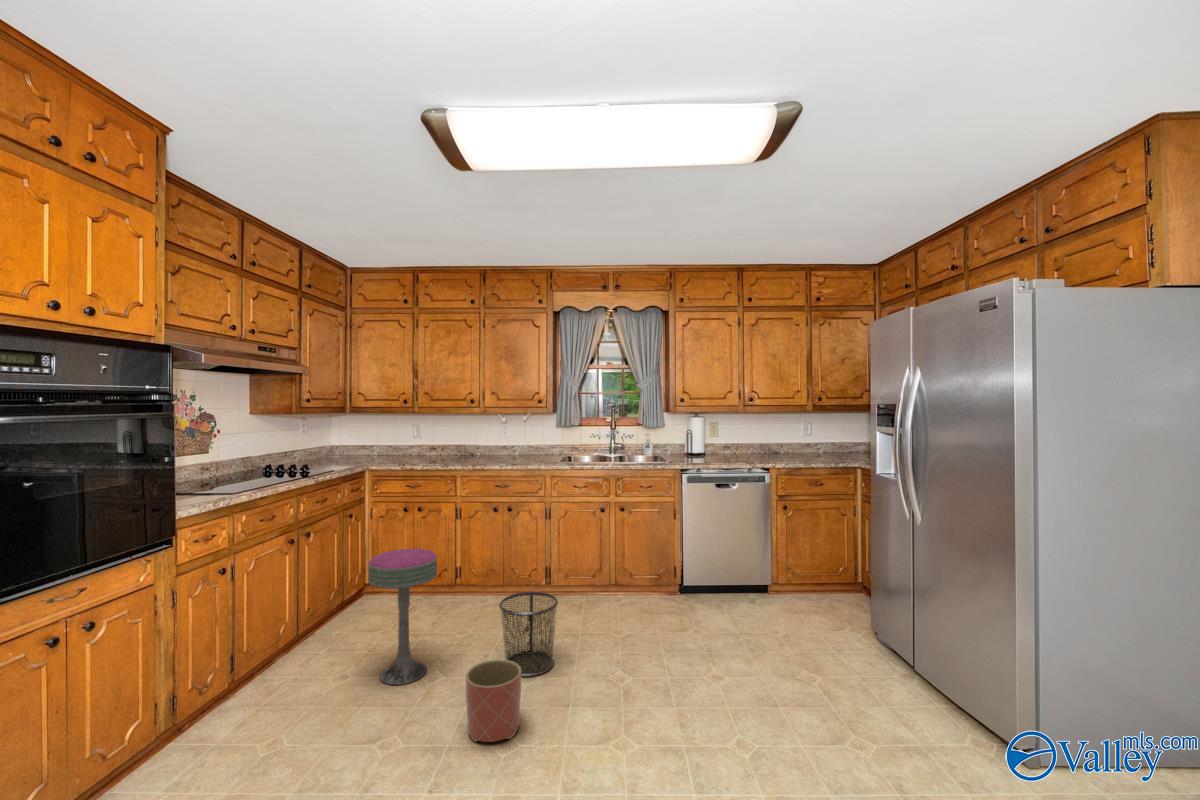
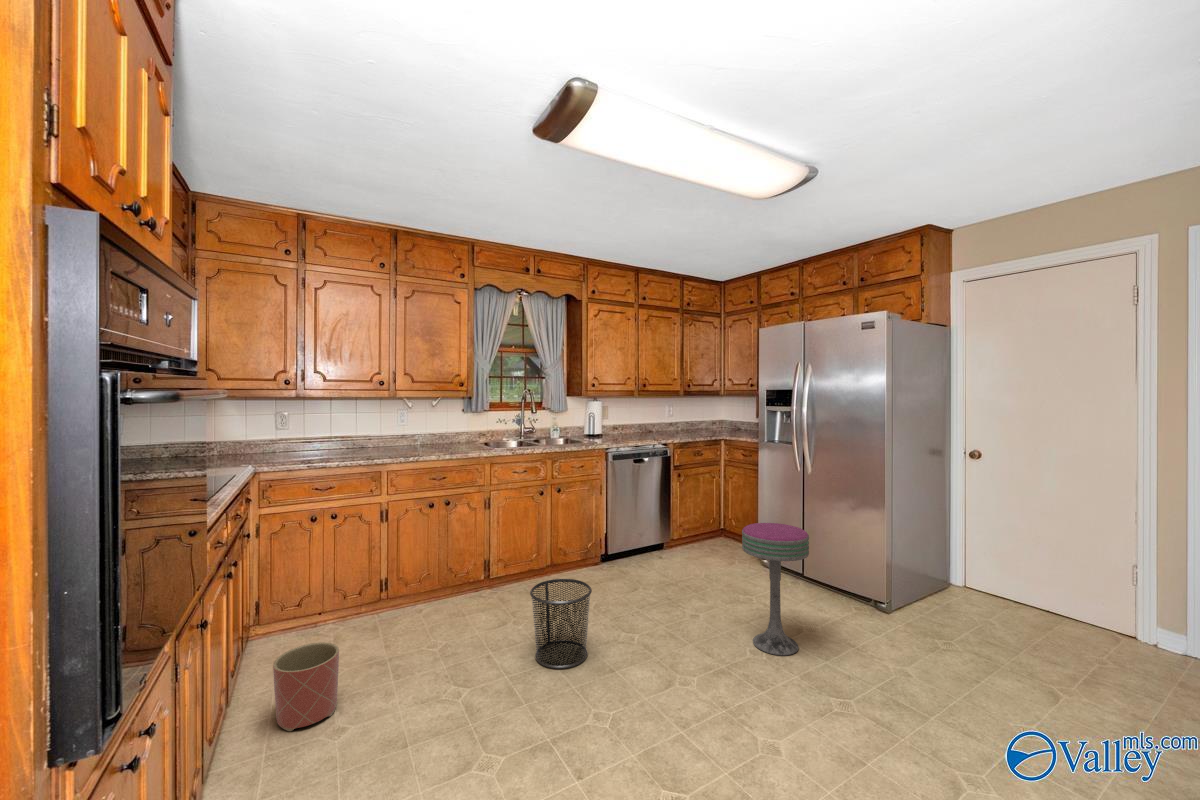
bar stool: present [369,548,437,685] -> present [742,523,809,655]
planter: present [466,659,521,742] -> present [273,642,339,731]

